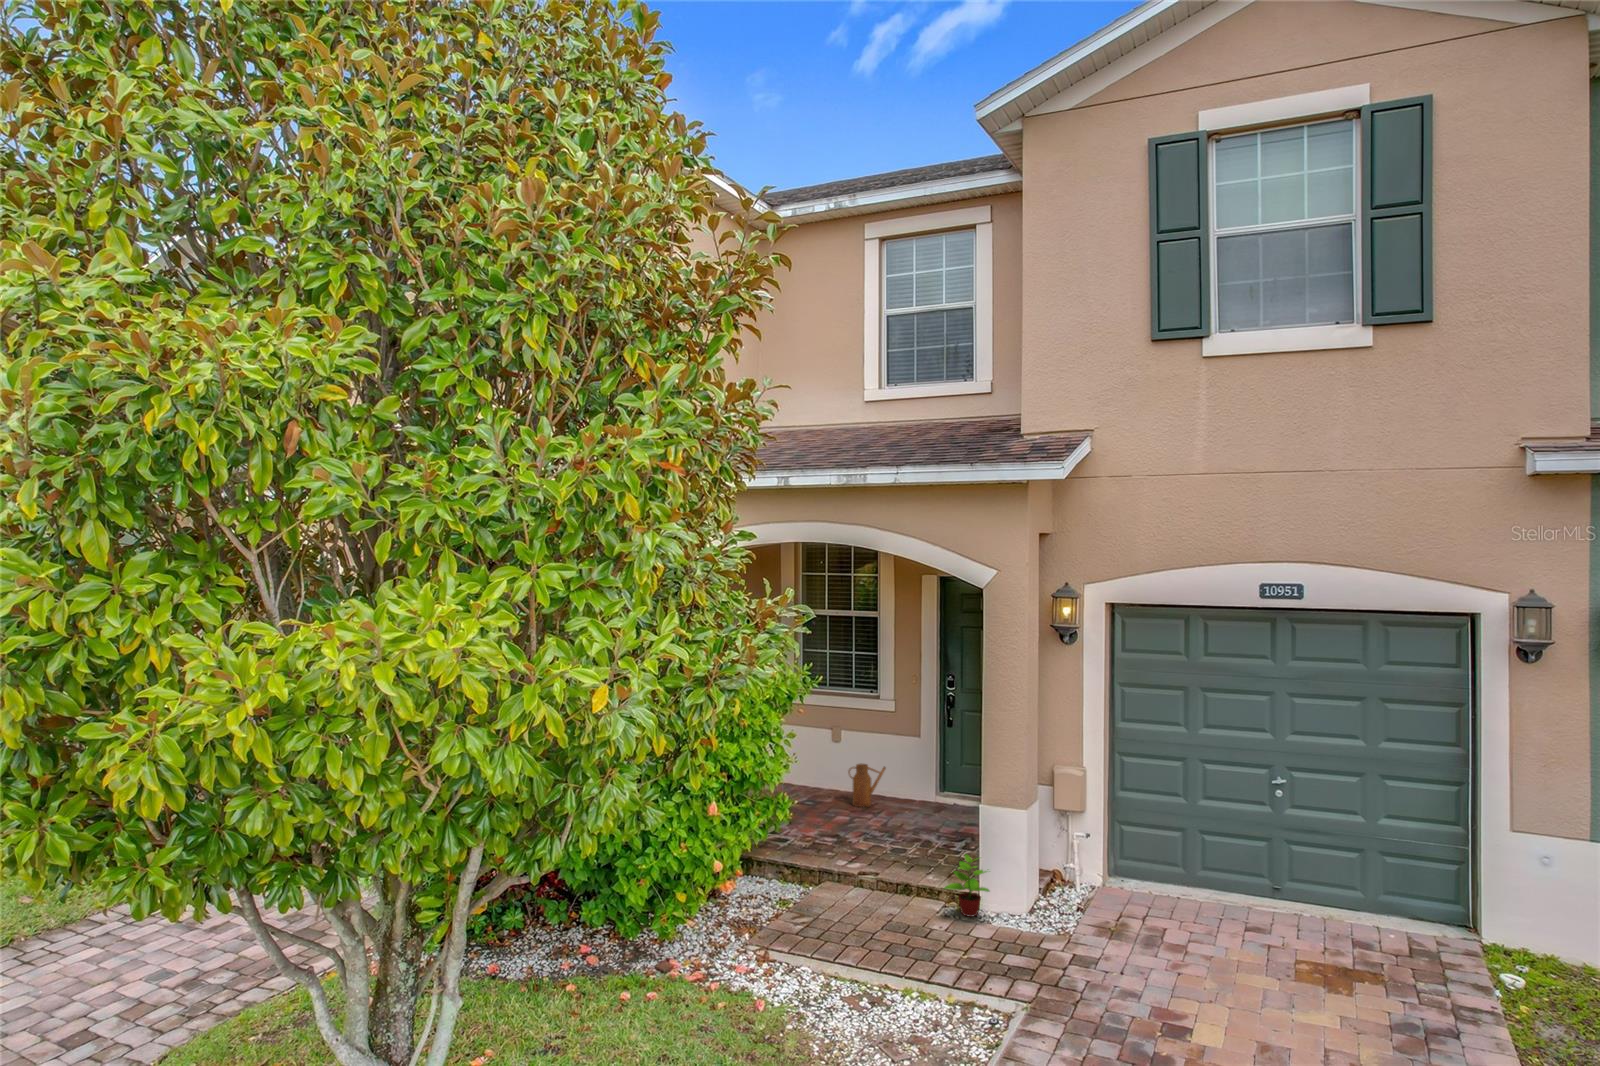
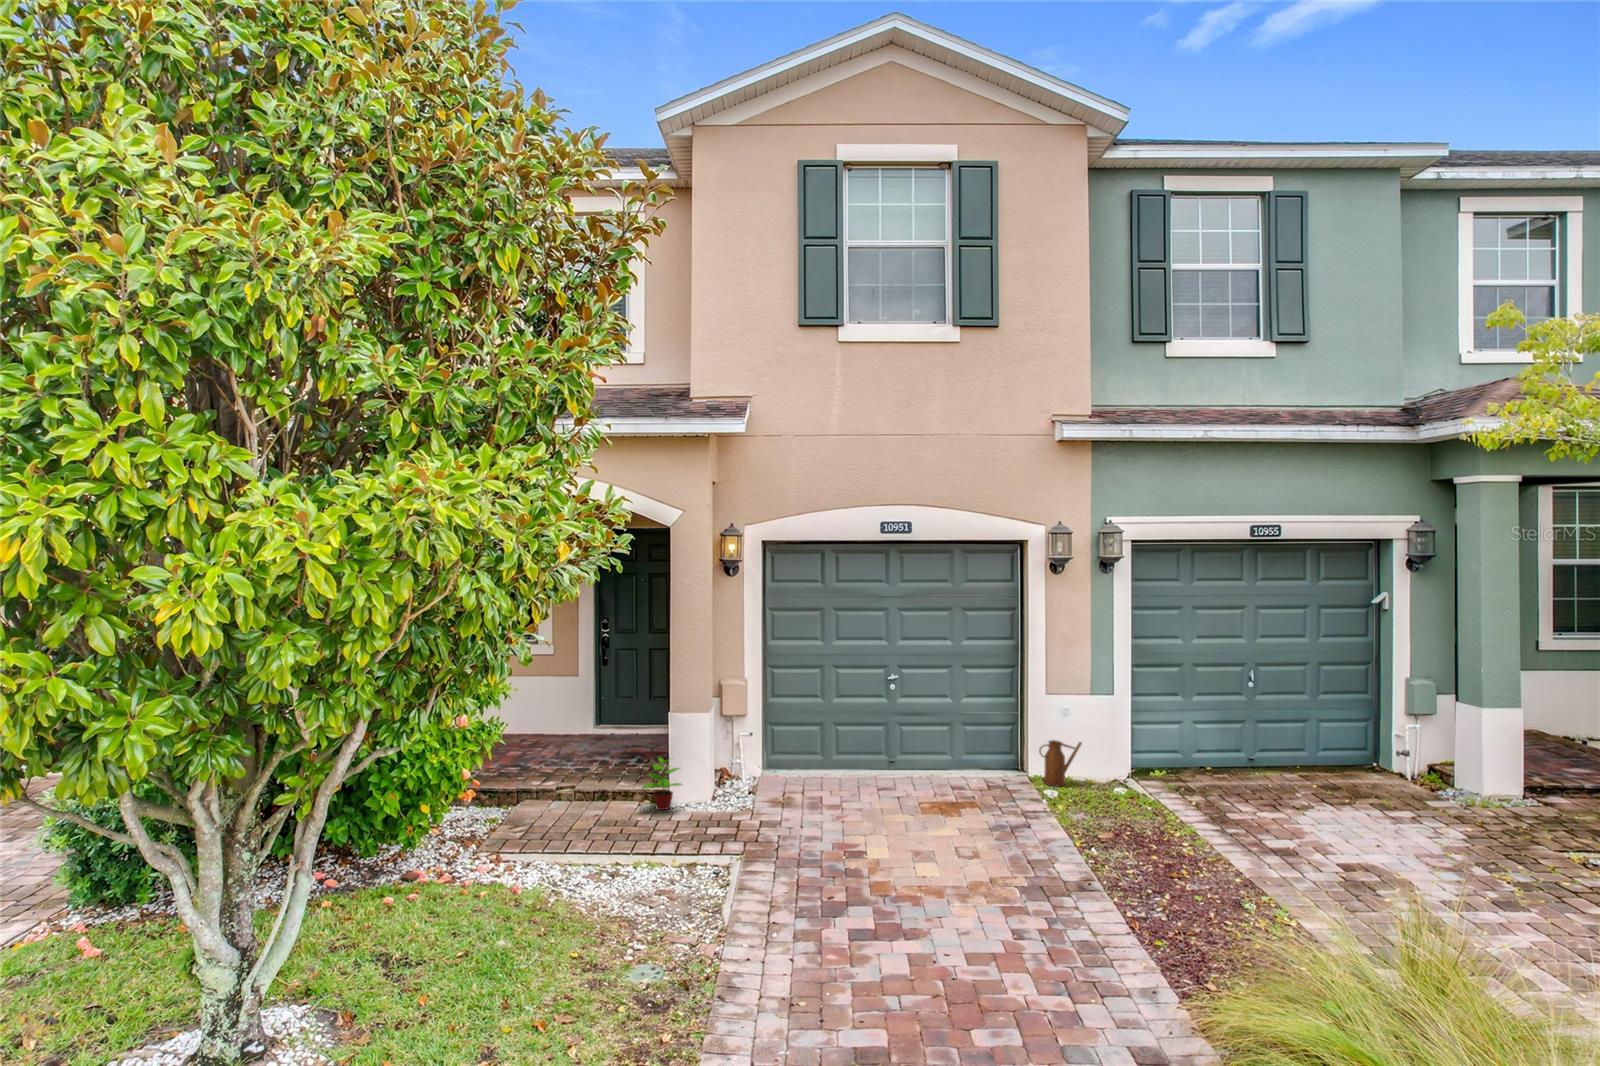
watering can: present [848,764,886,807] -> present [1039,740,1082,787]

